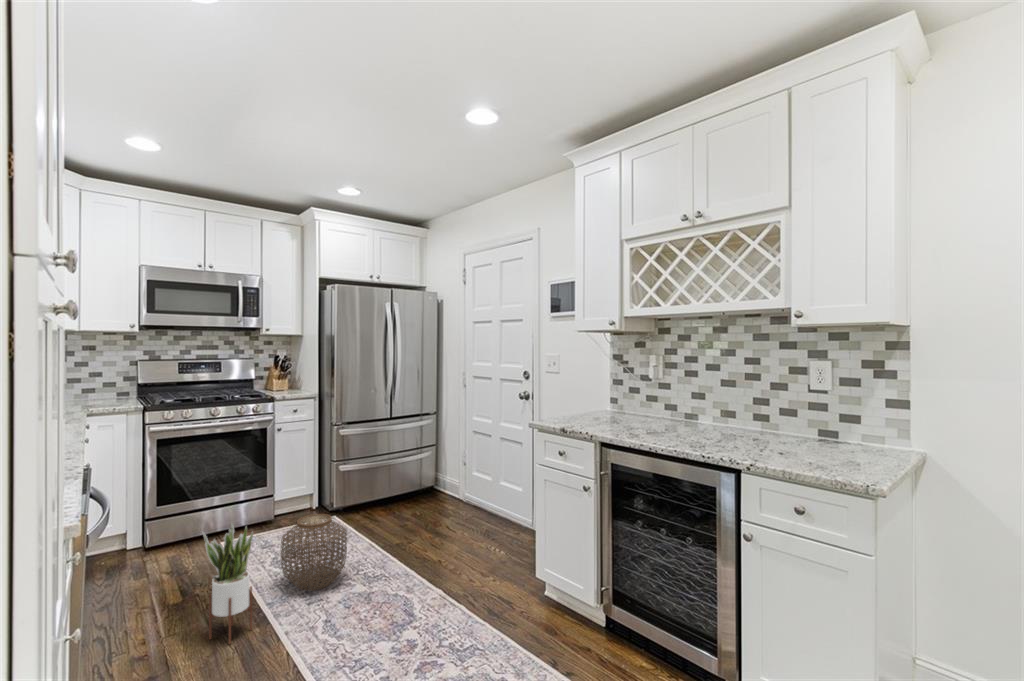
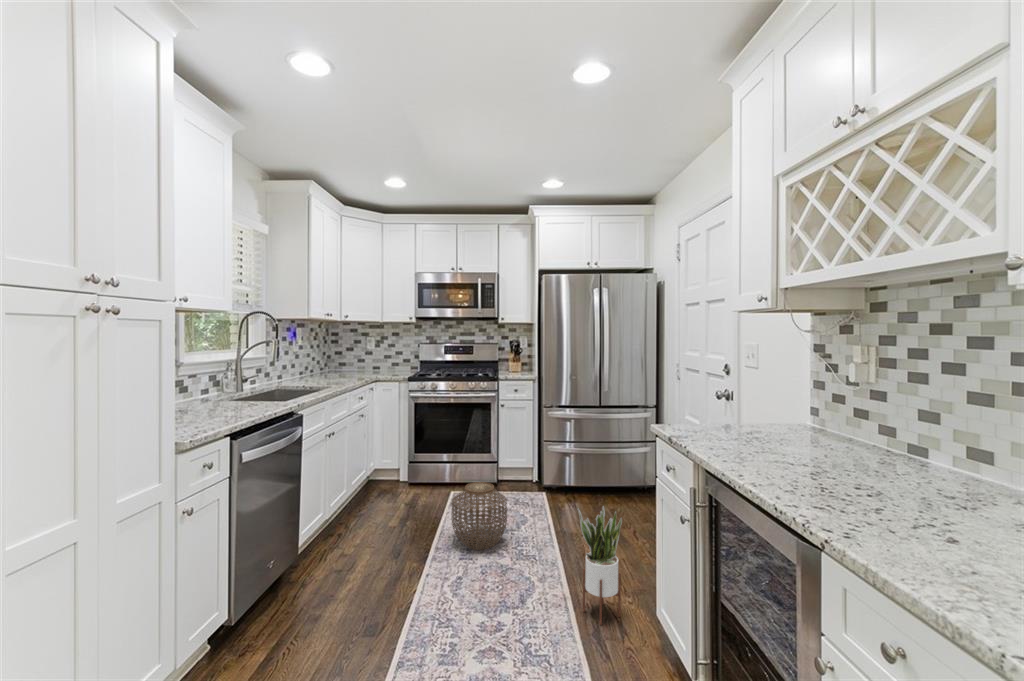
potted plant: present [202,524,253,644] -> present [578,506,622,625]

